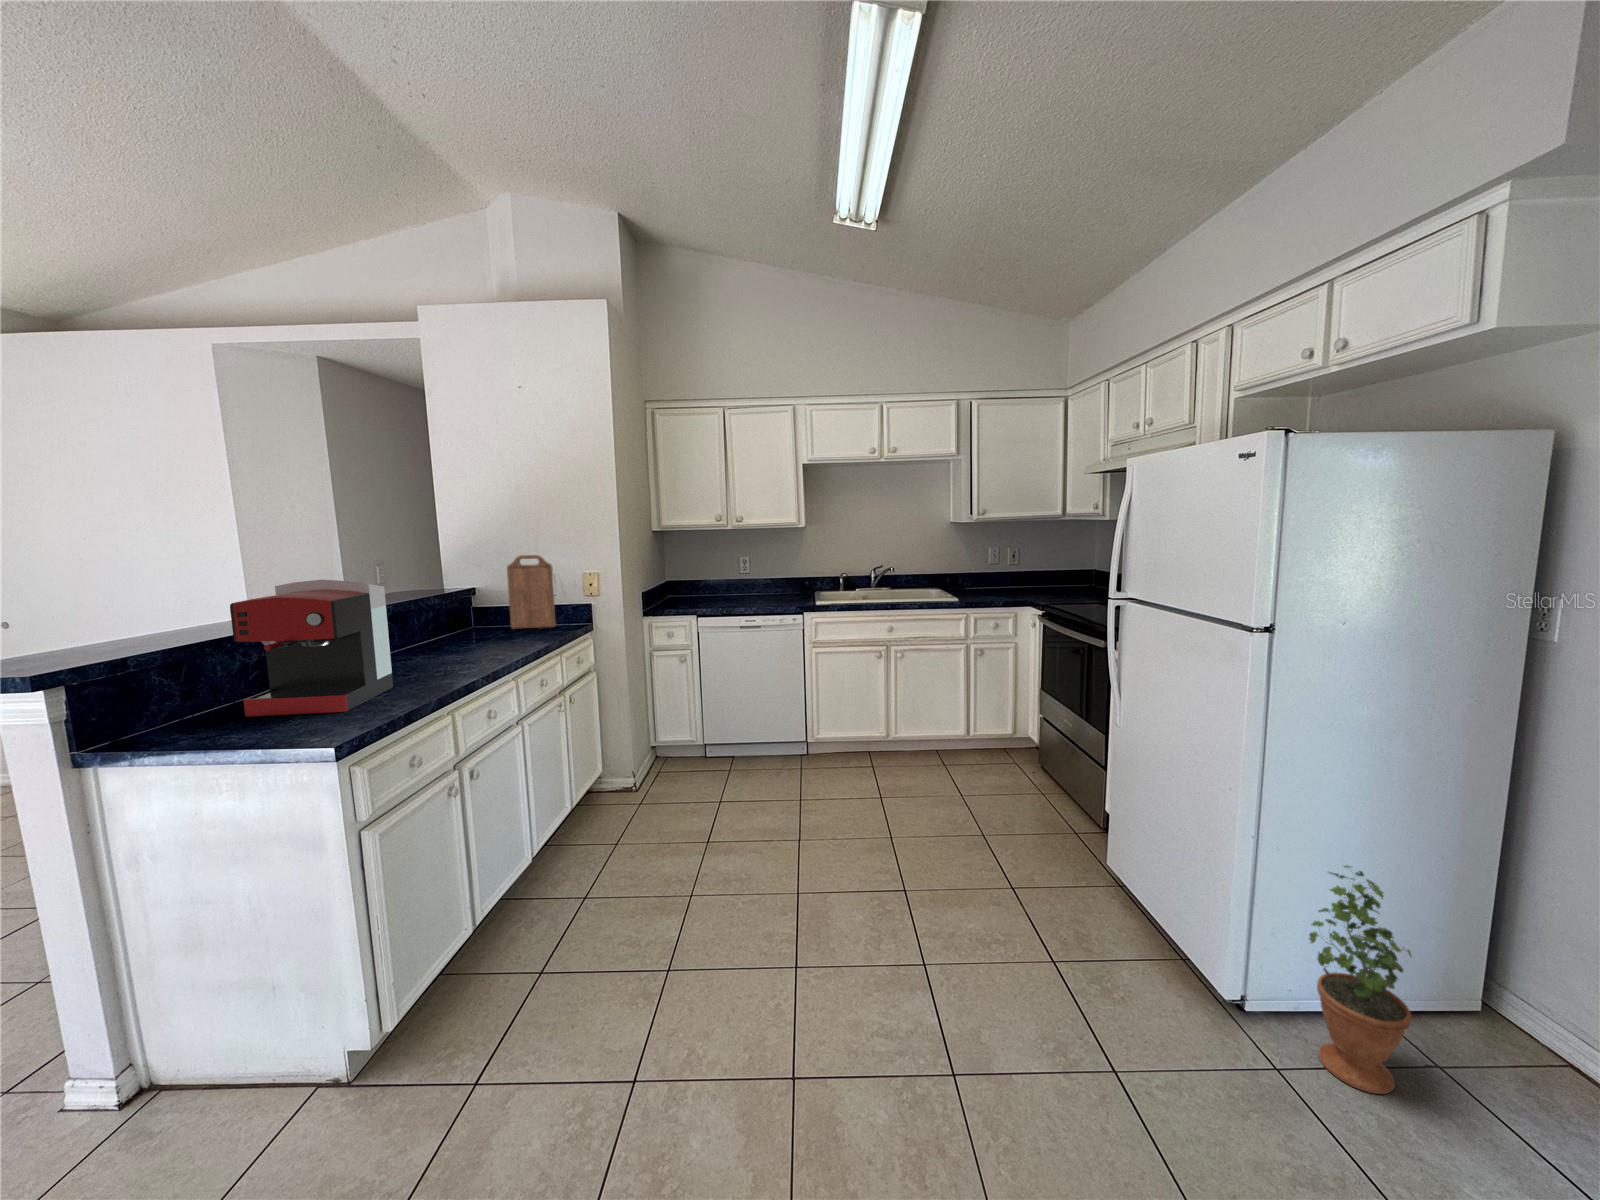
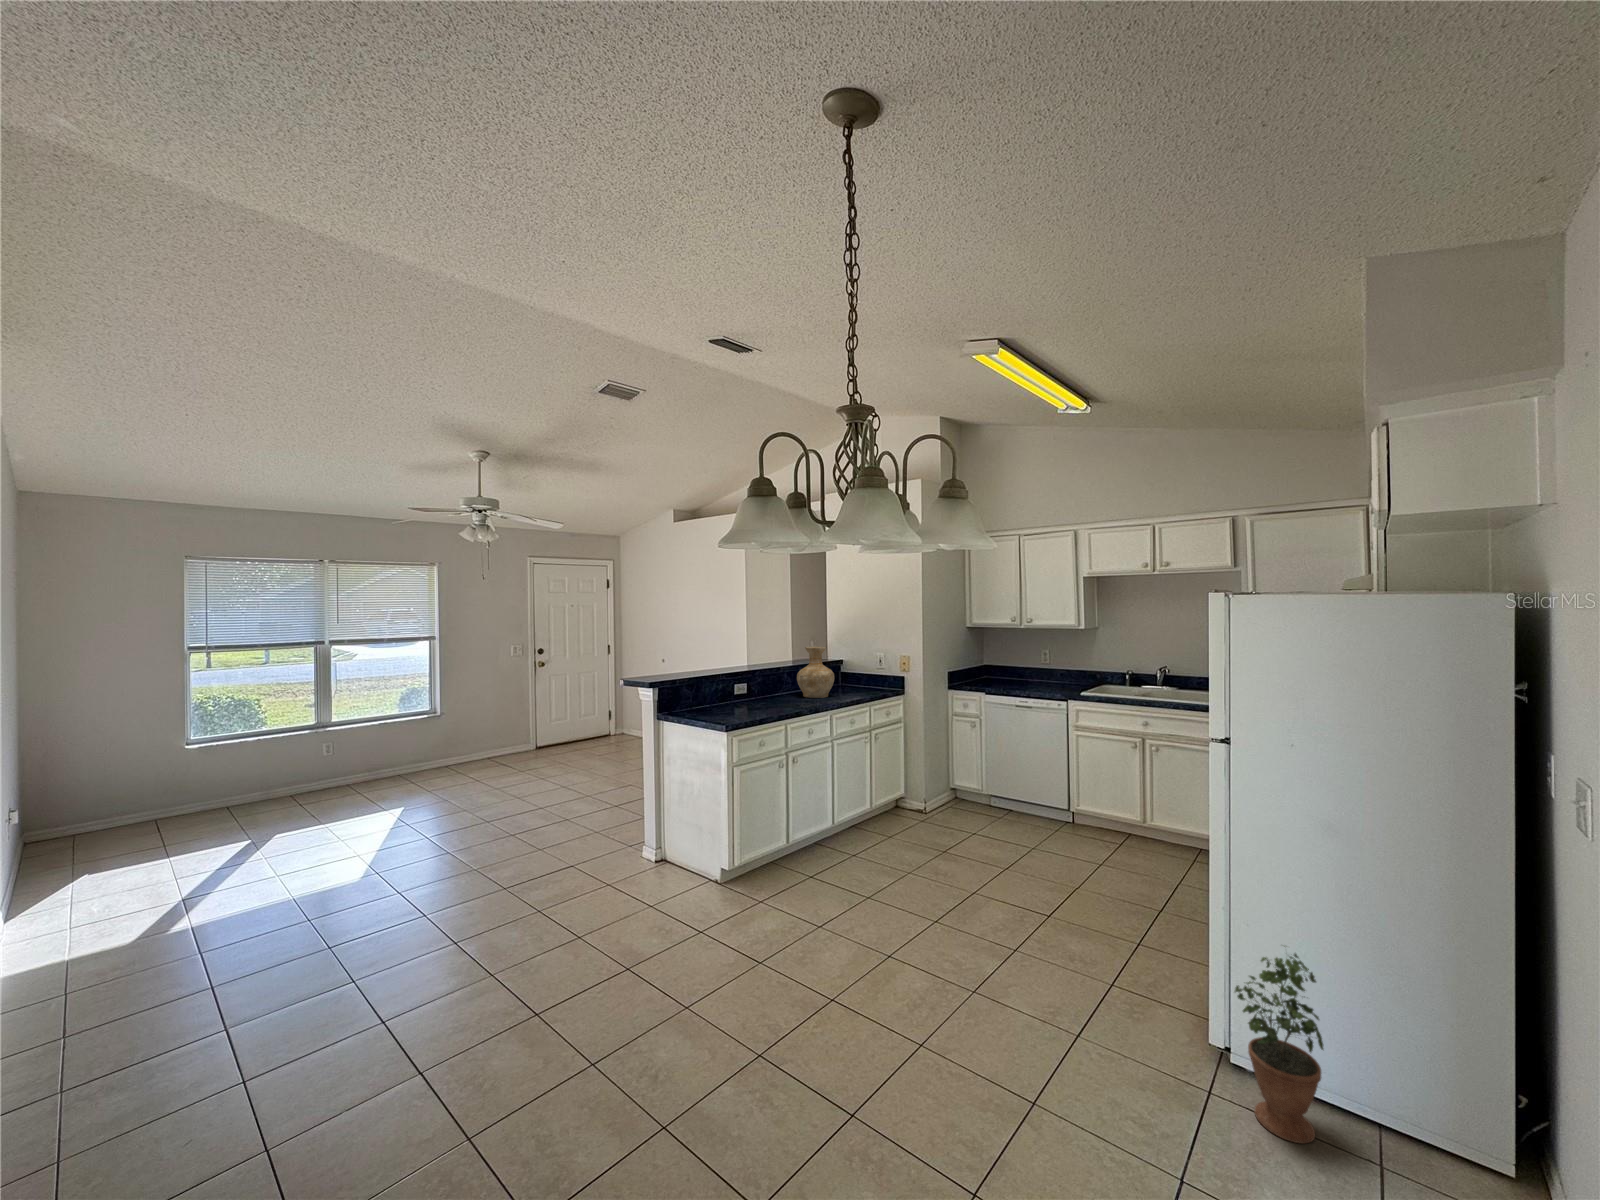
cutting board: present [507,555,556,629] -> none [853,643,878,690]
vase: none [423,562,498,653] -> present [797,646,835,698]
coffee maker: present [230,580,393,717] -> none [709,654,767,715]

